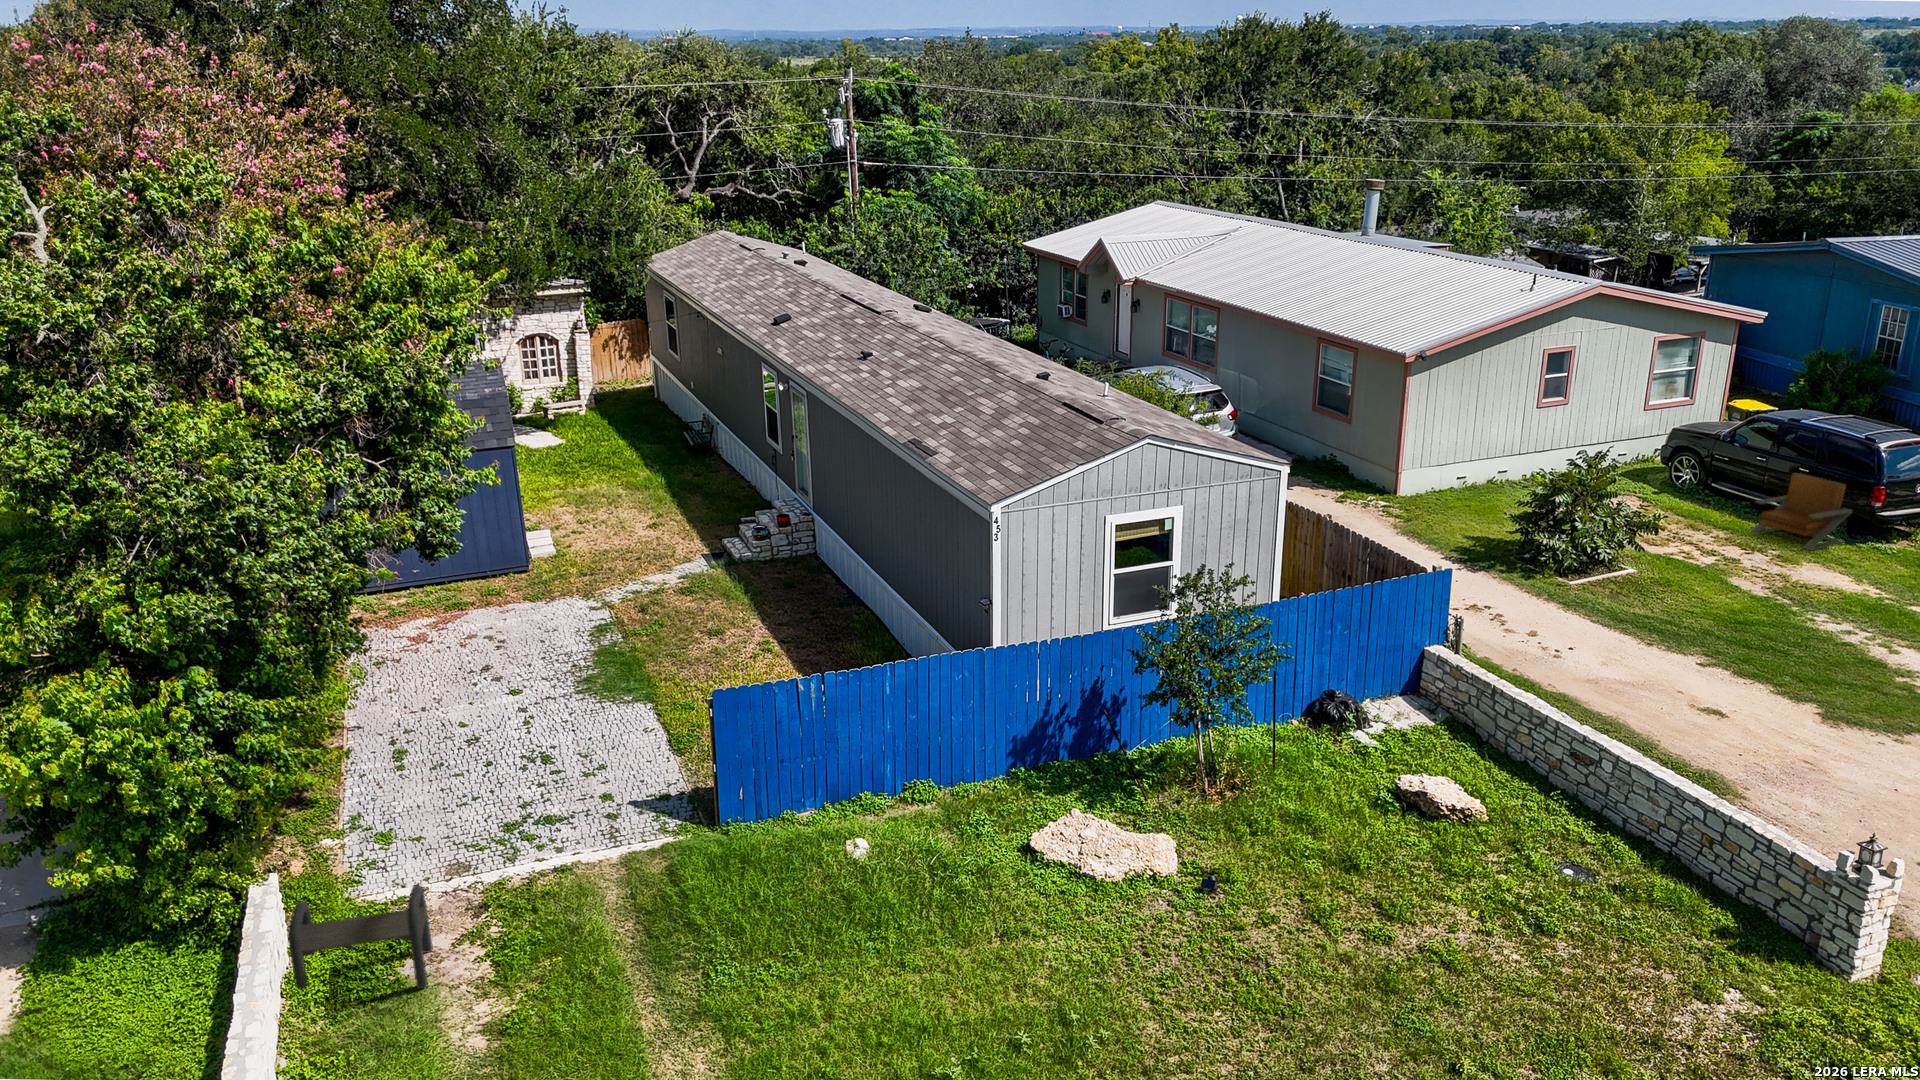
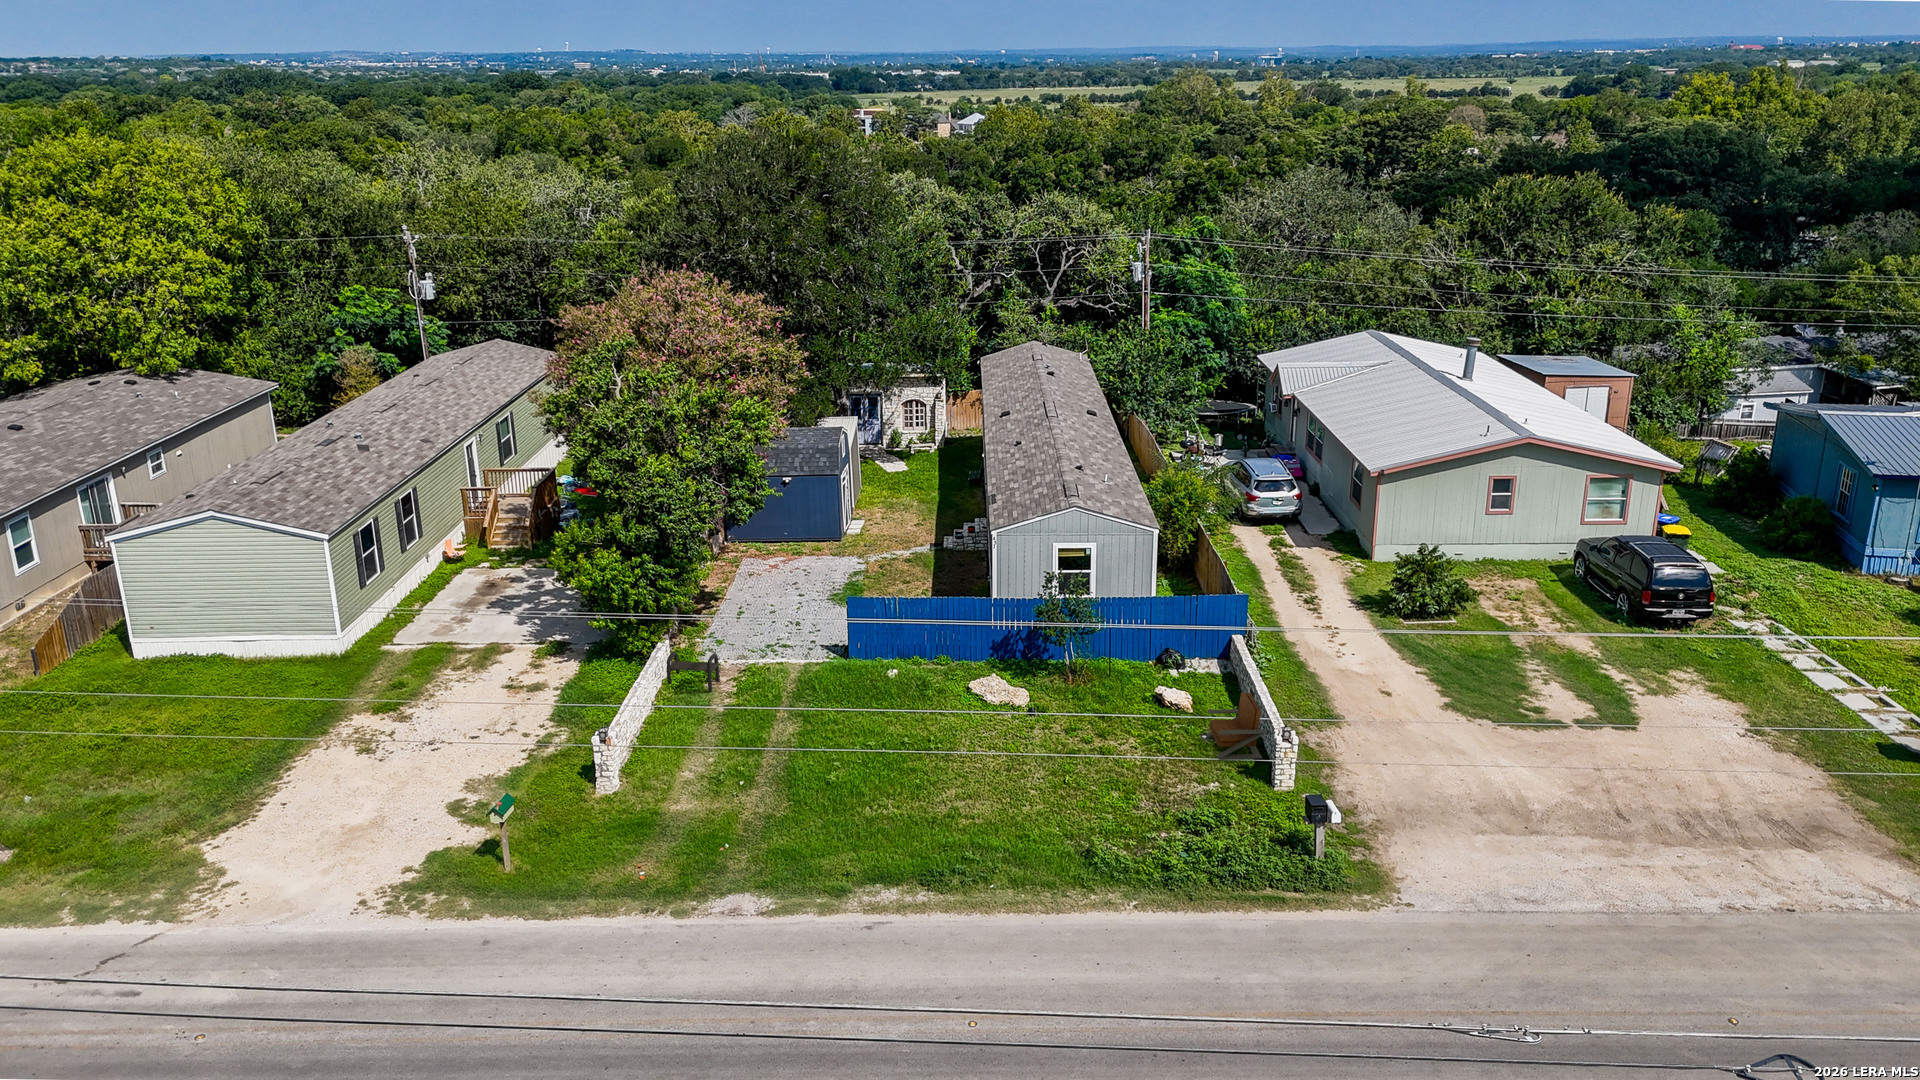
lounge chair: present [1750,473,1852,550] -> present [1206,693,1265,759]

